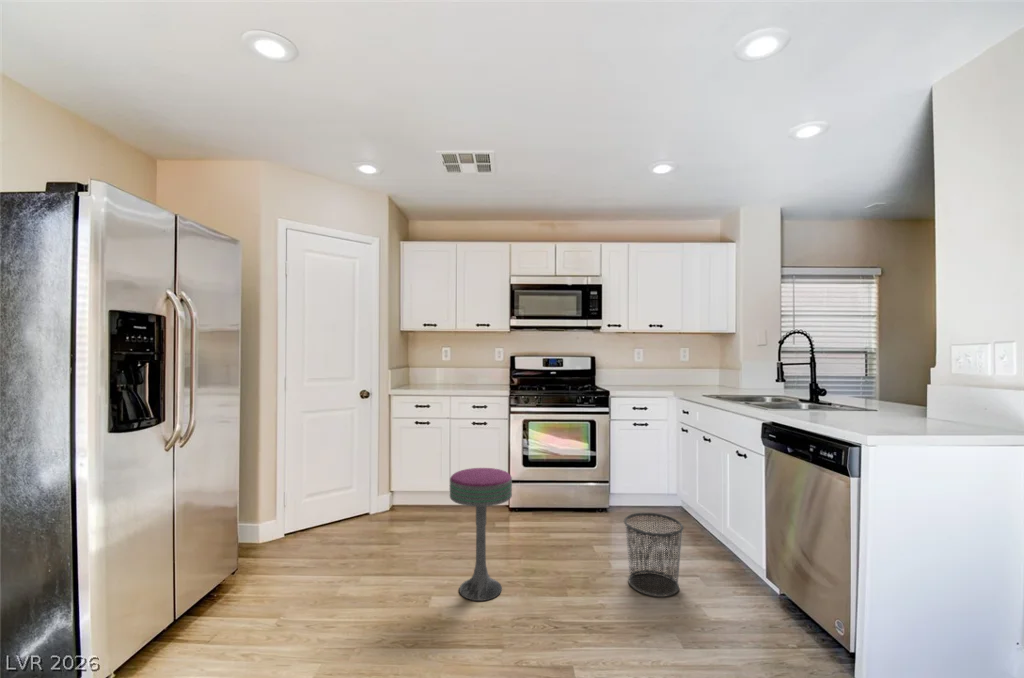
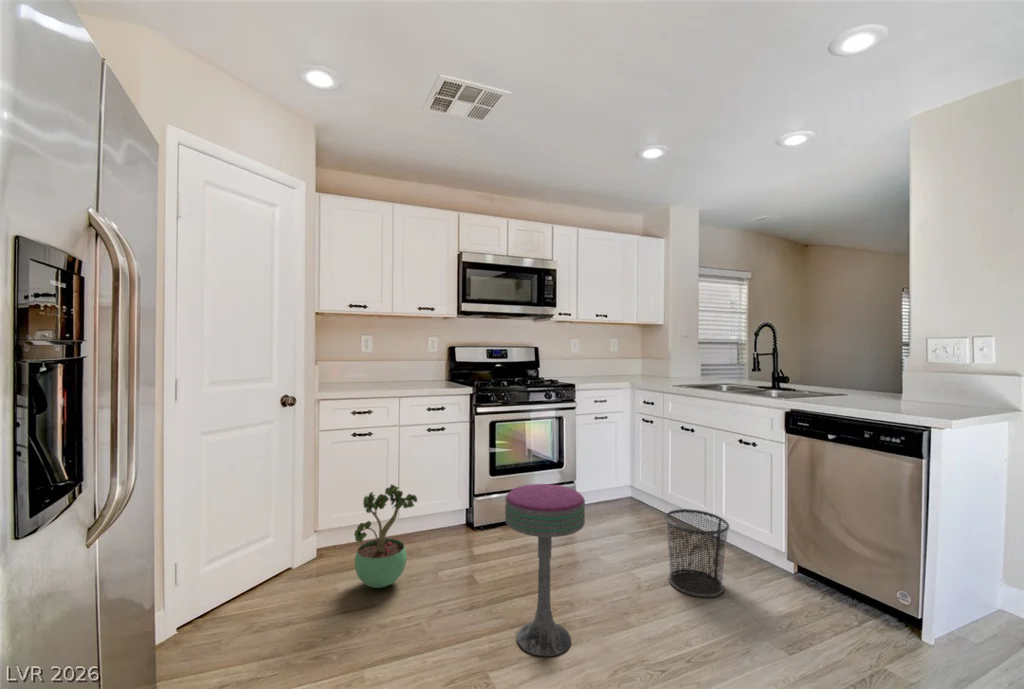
potted plant: none [387,460,437,535] -> present [354,484,417,588]

